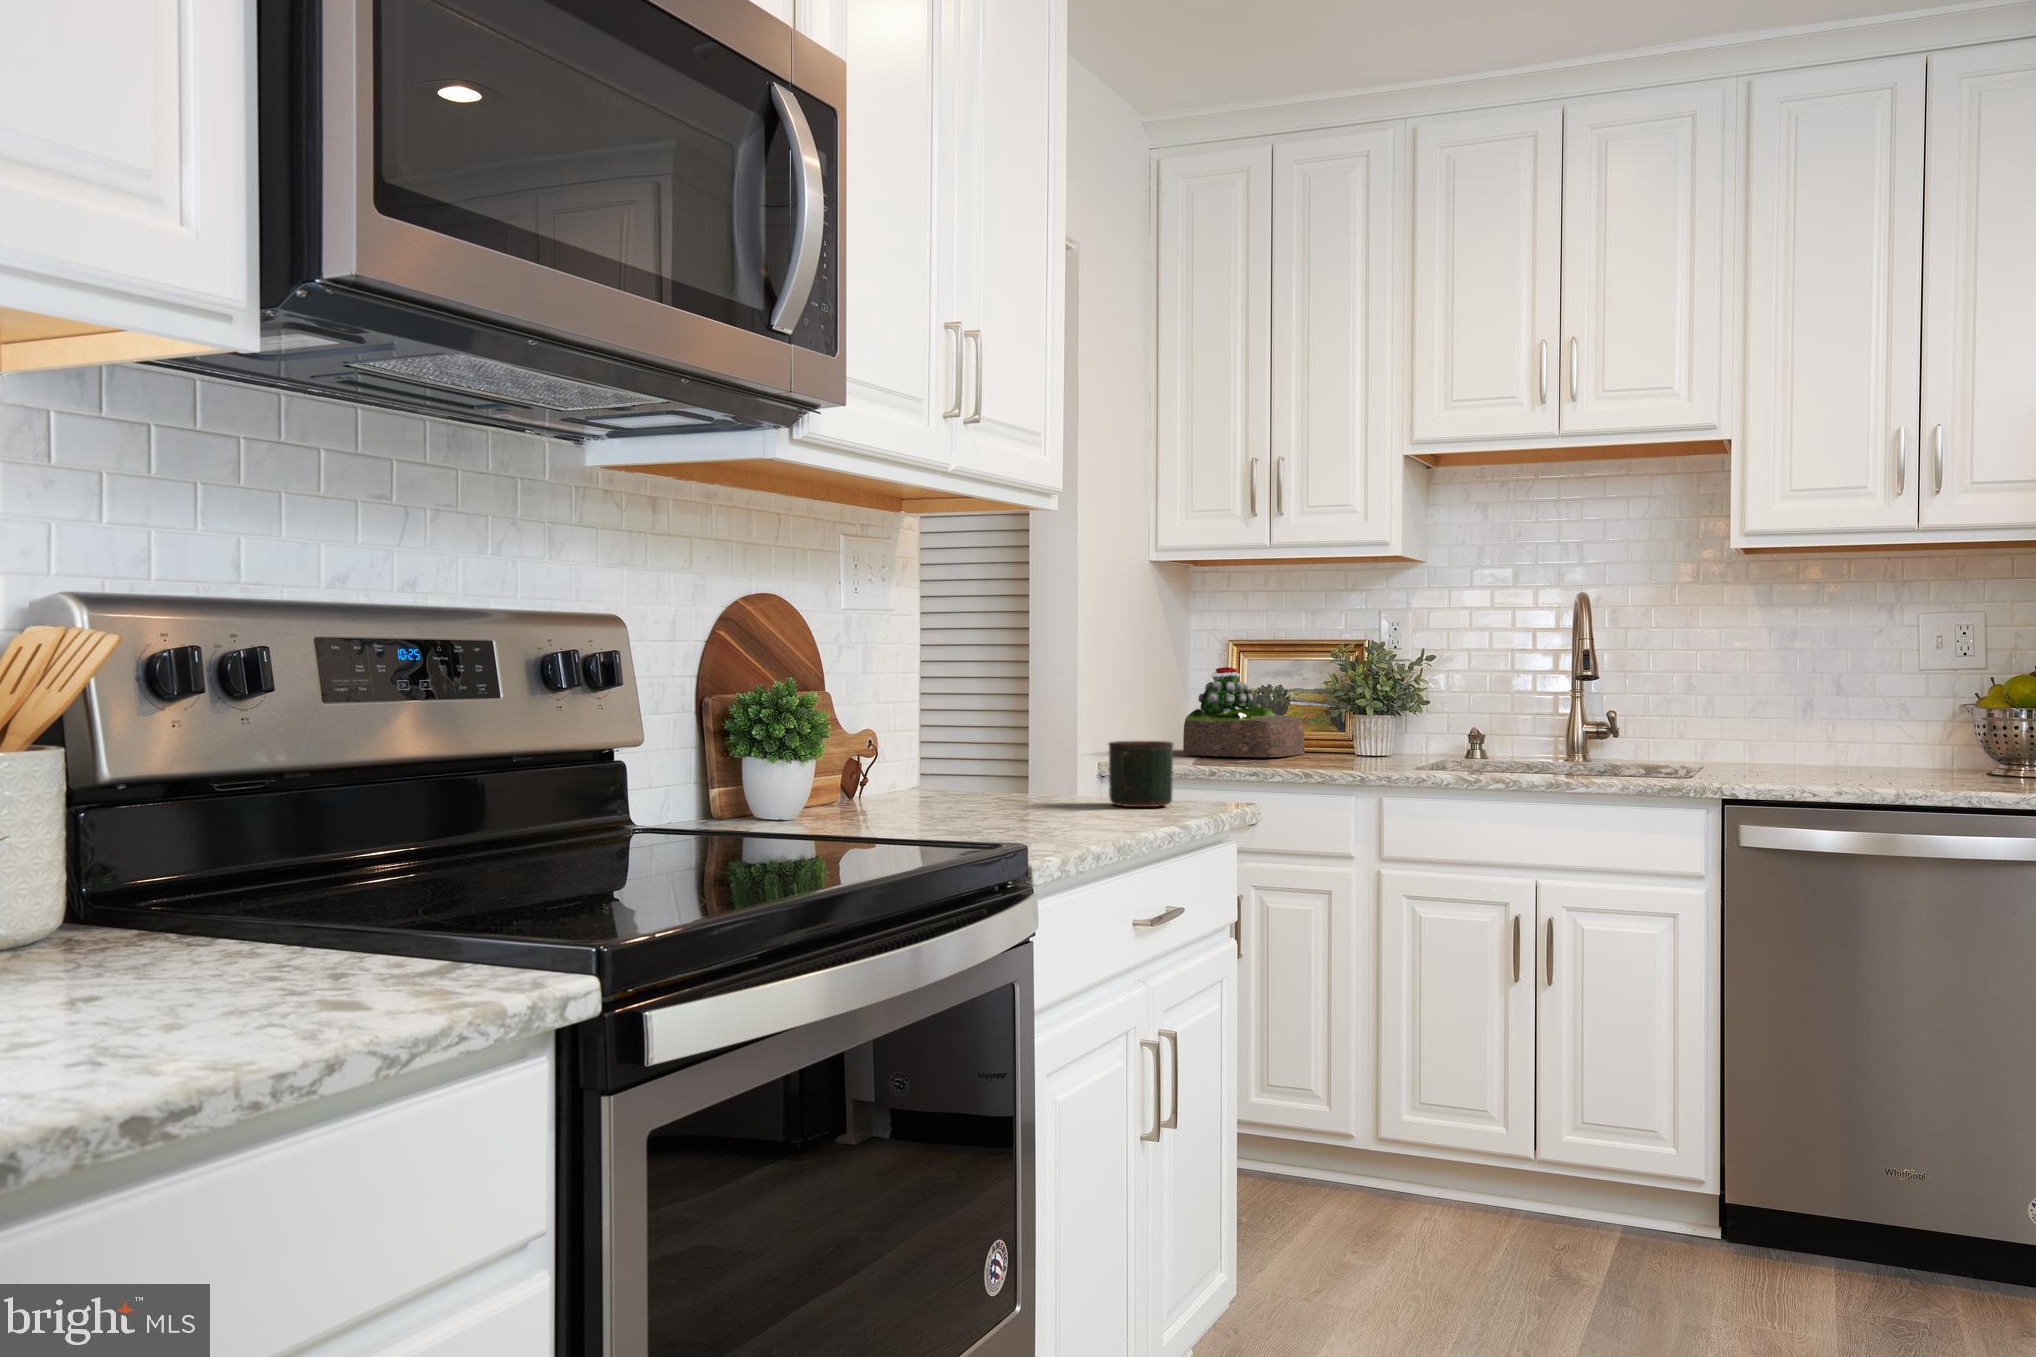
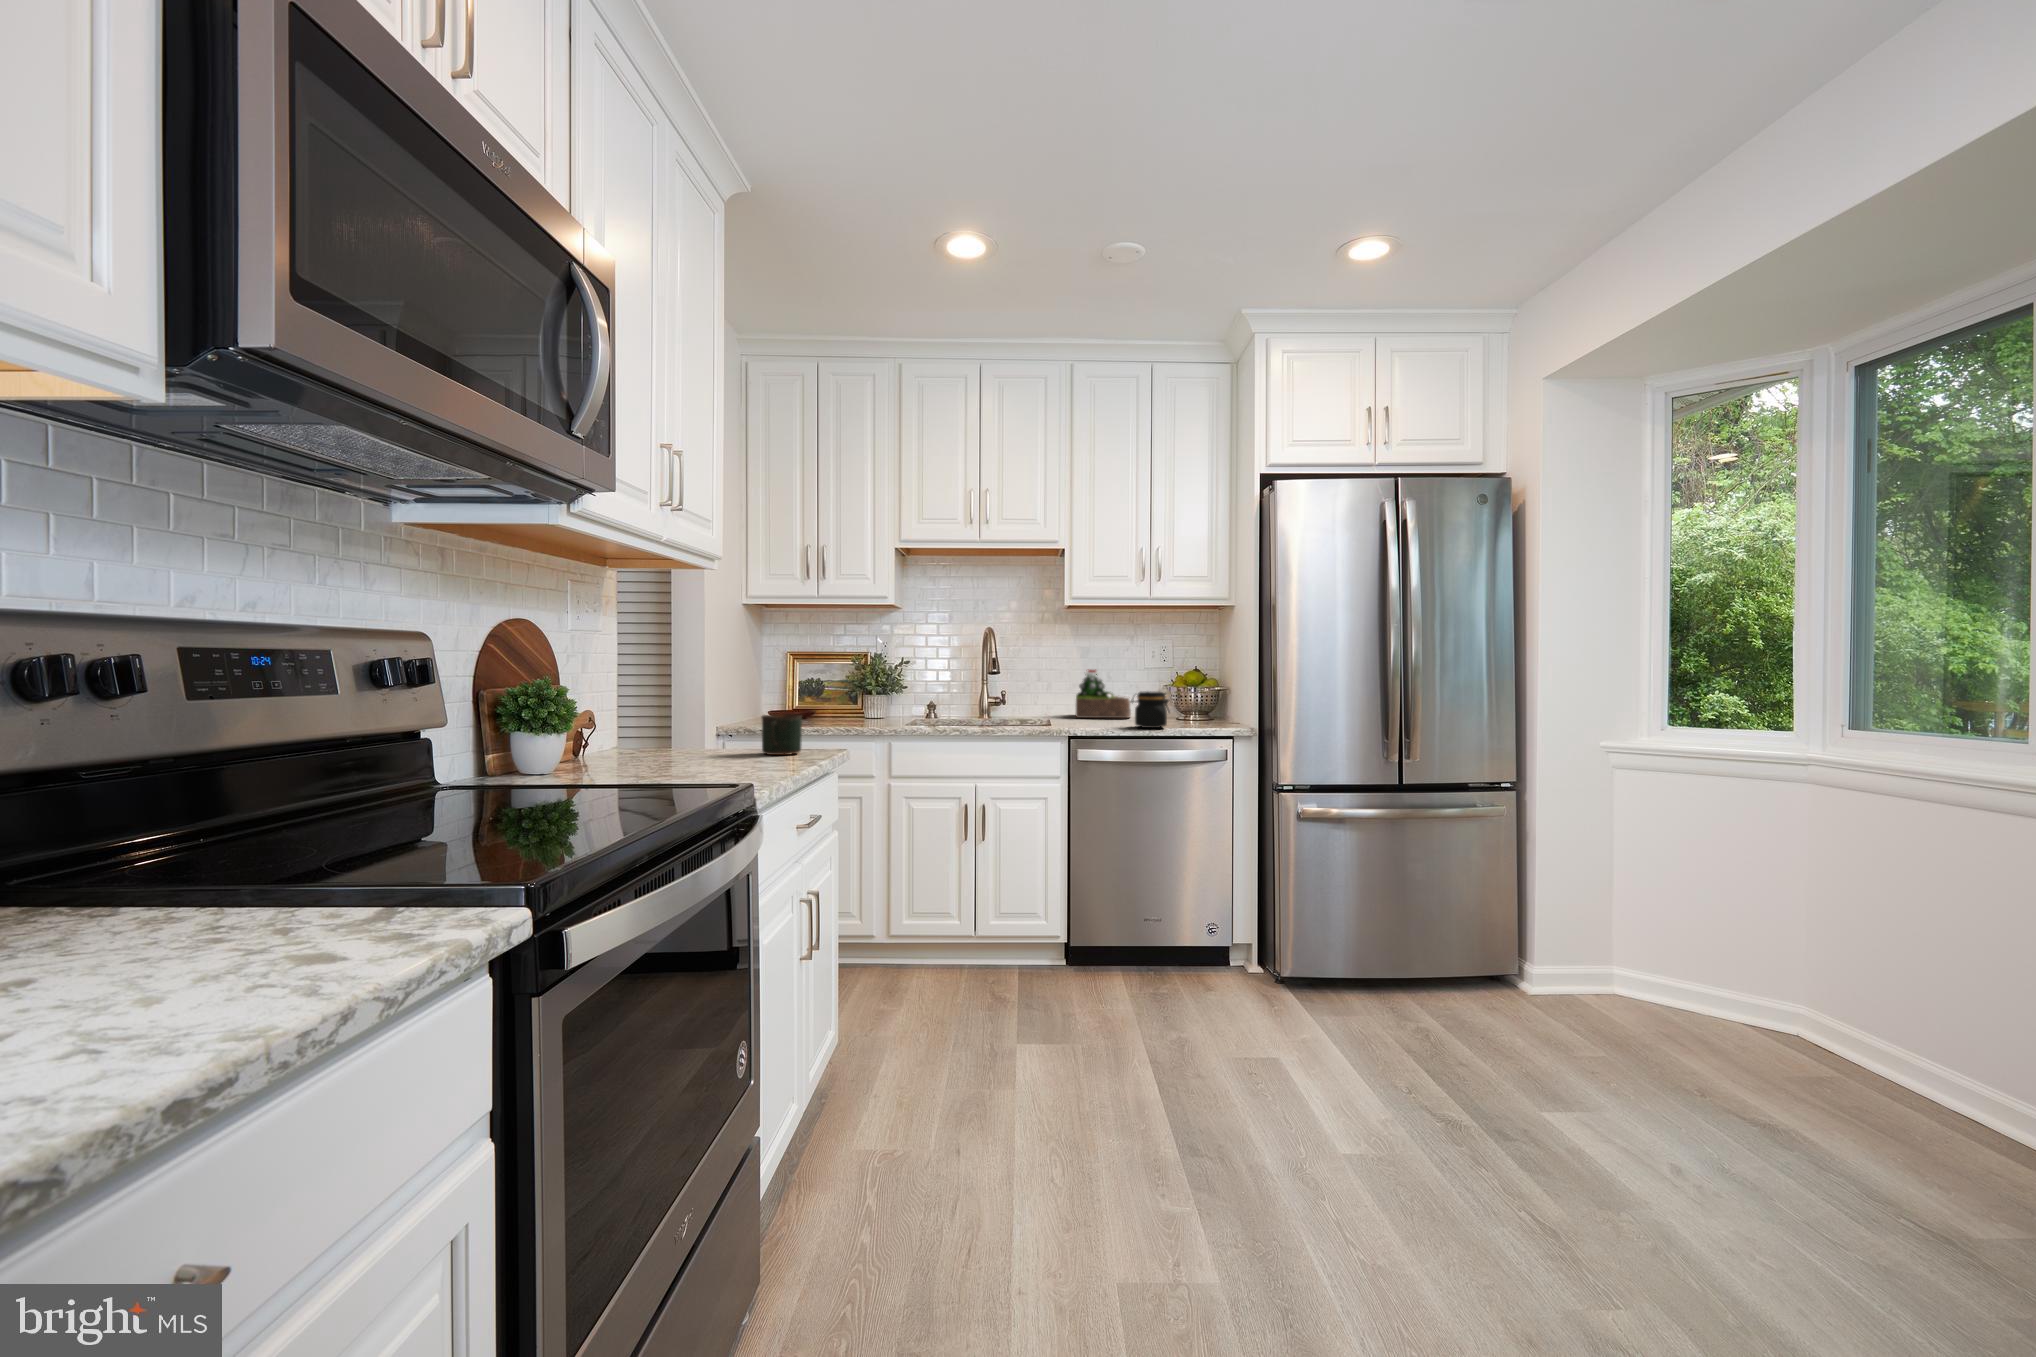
succulent plant: present [1183,667,1304,757] -> present [1076,670,1131,718]
jar: none [1876,711,1971,786] -> present [1131,691,1169,728]

